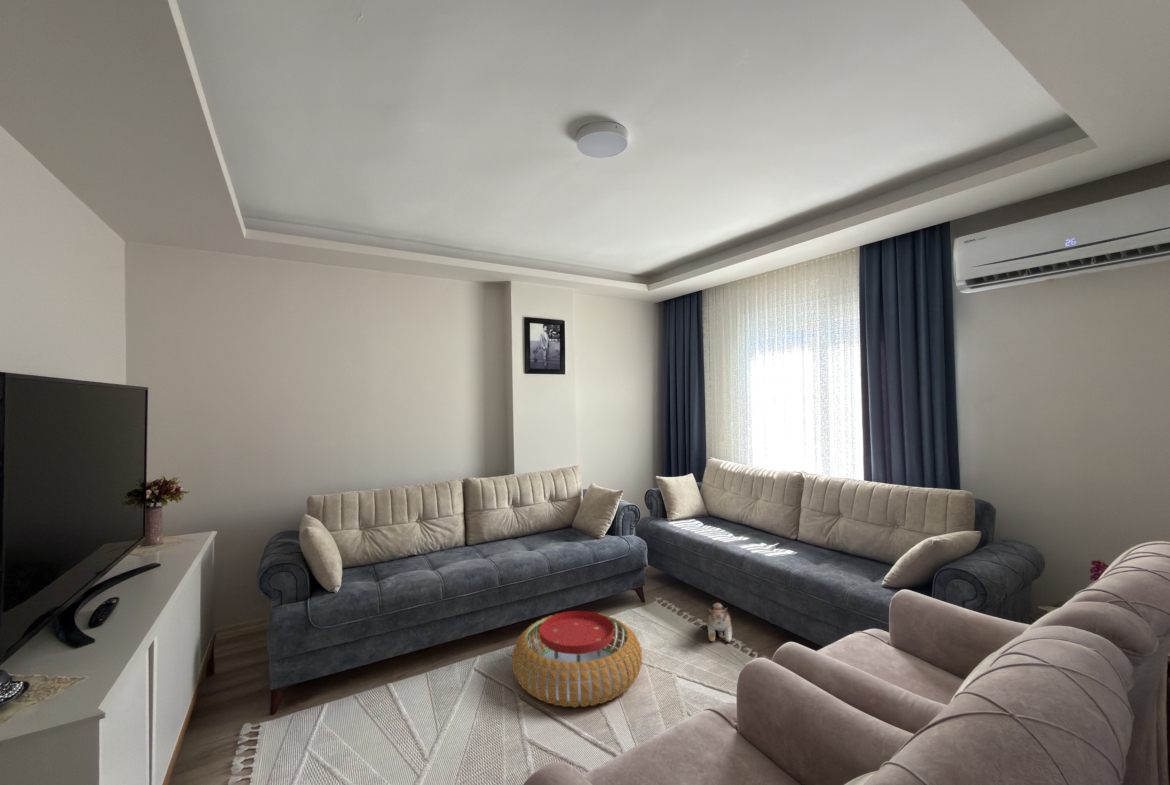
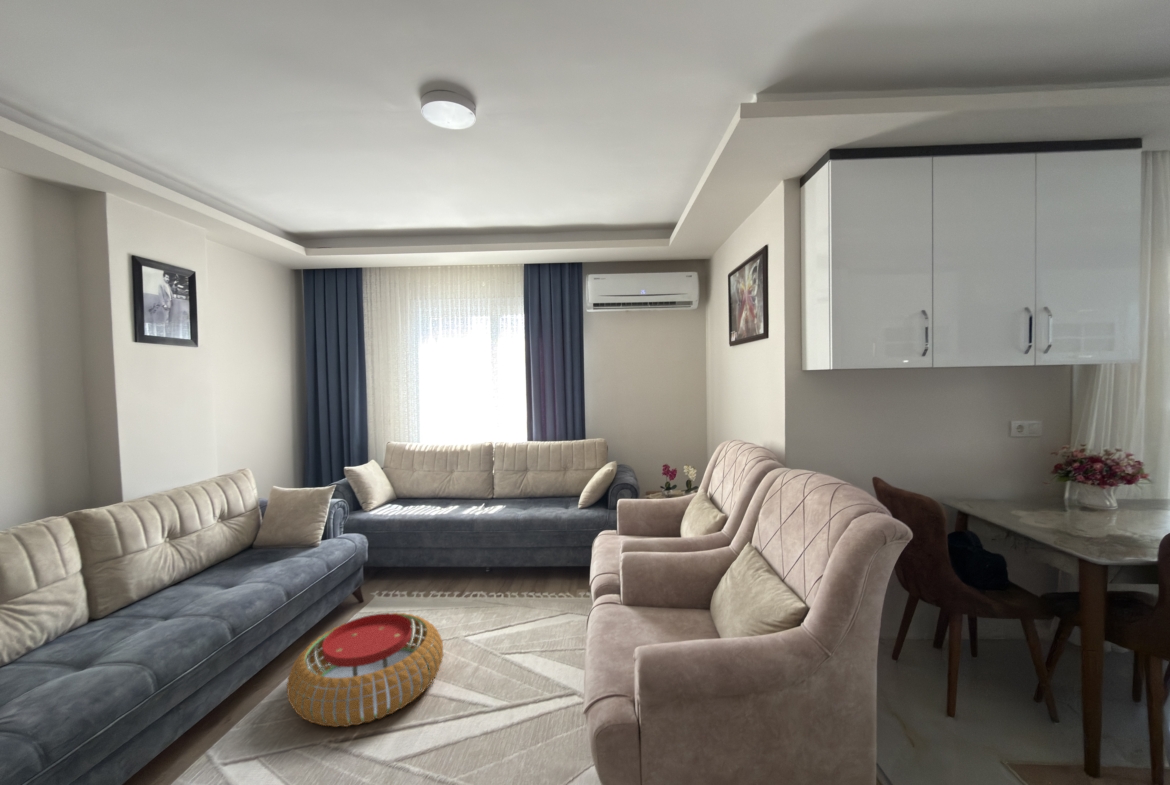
plush toy: present [707,603,733,642] -> none [451,564,480,601]

